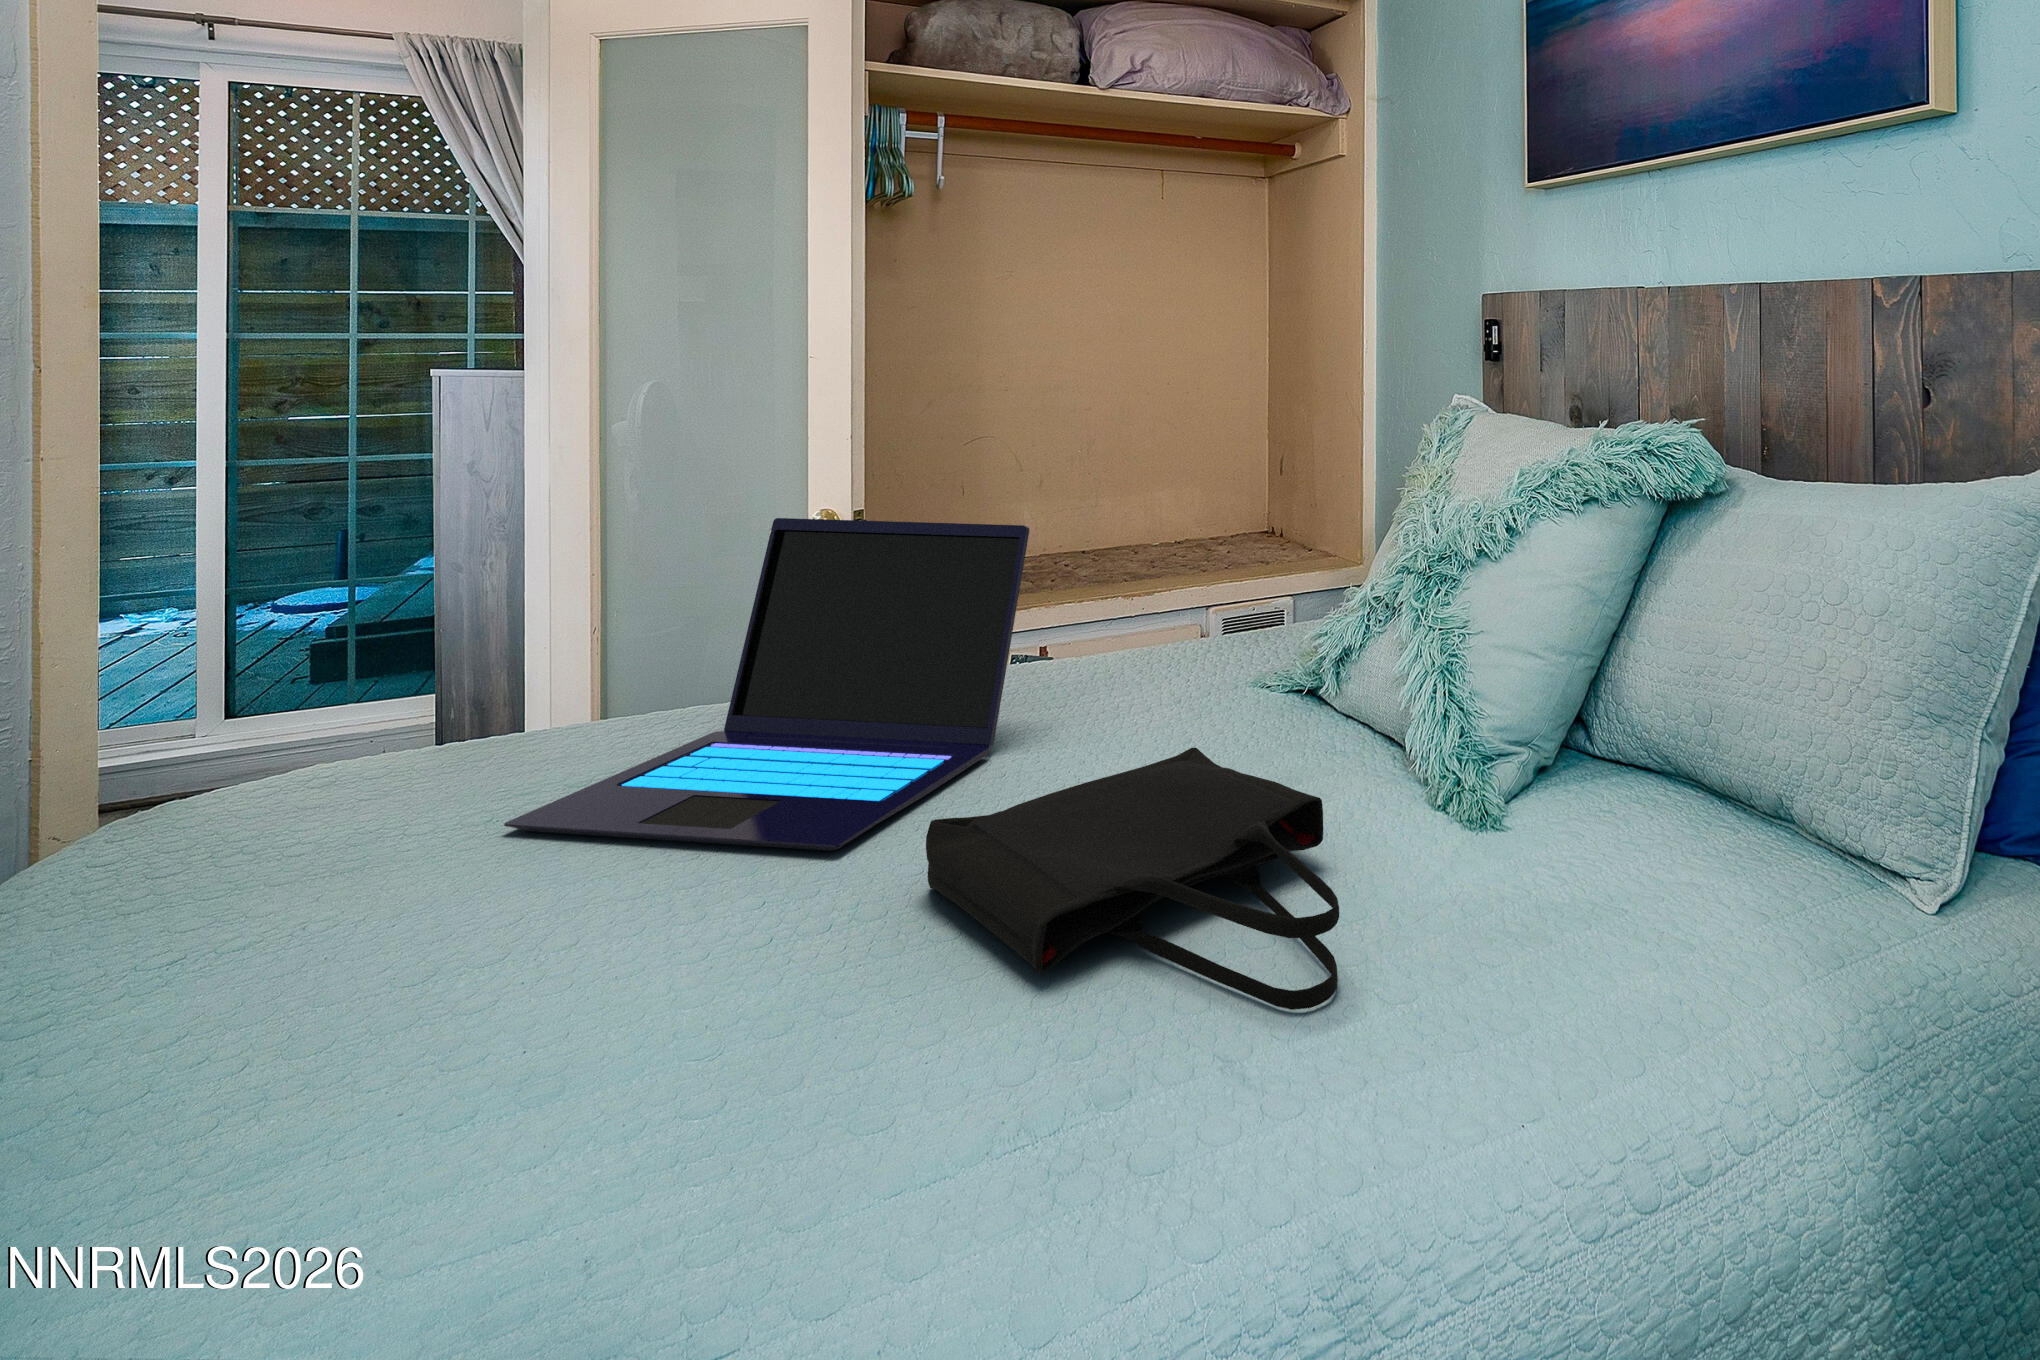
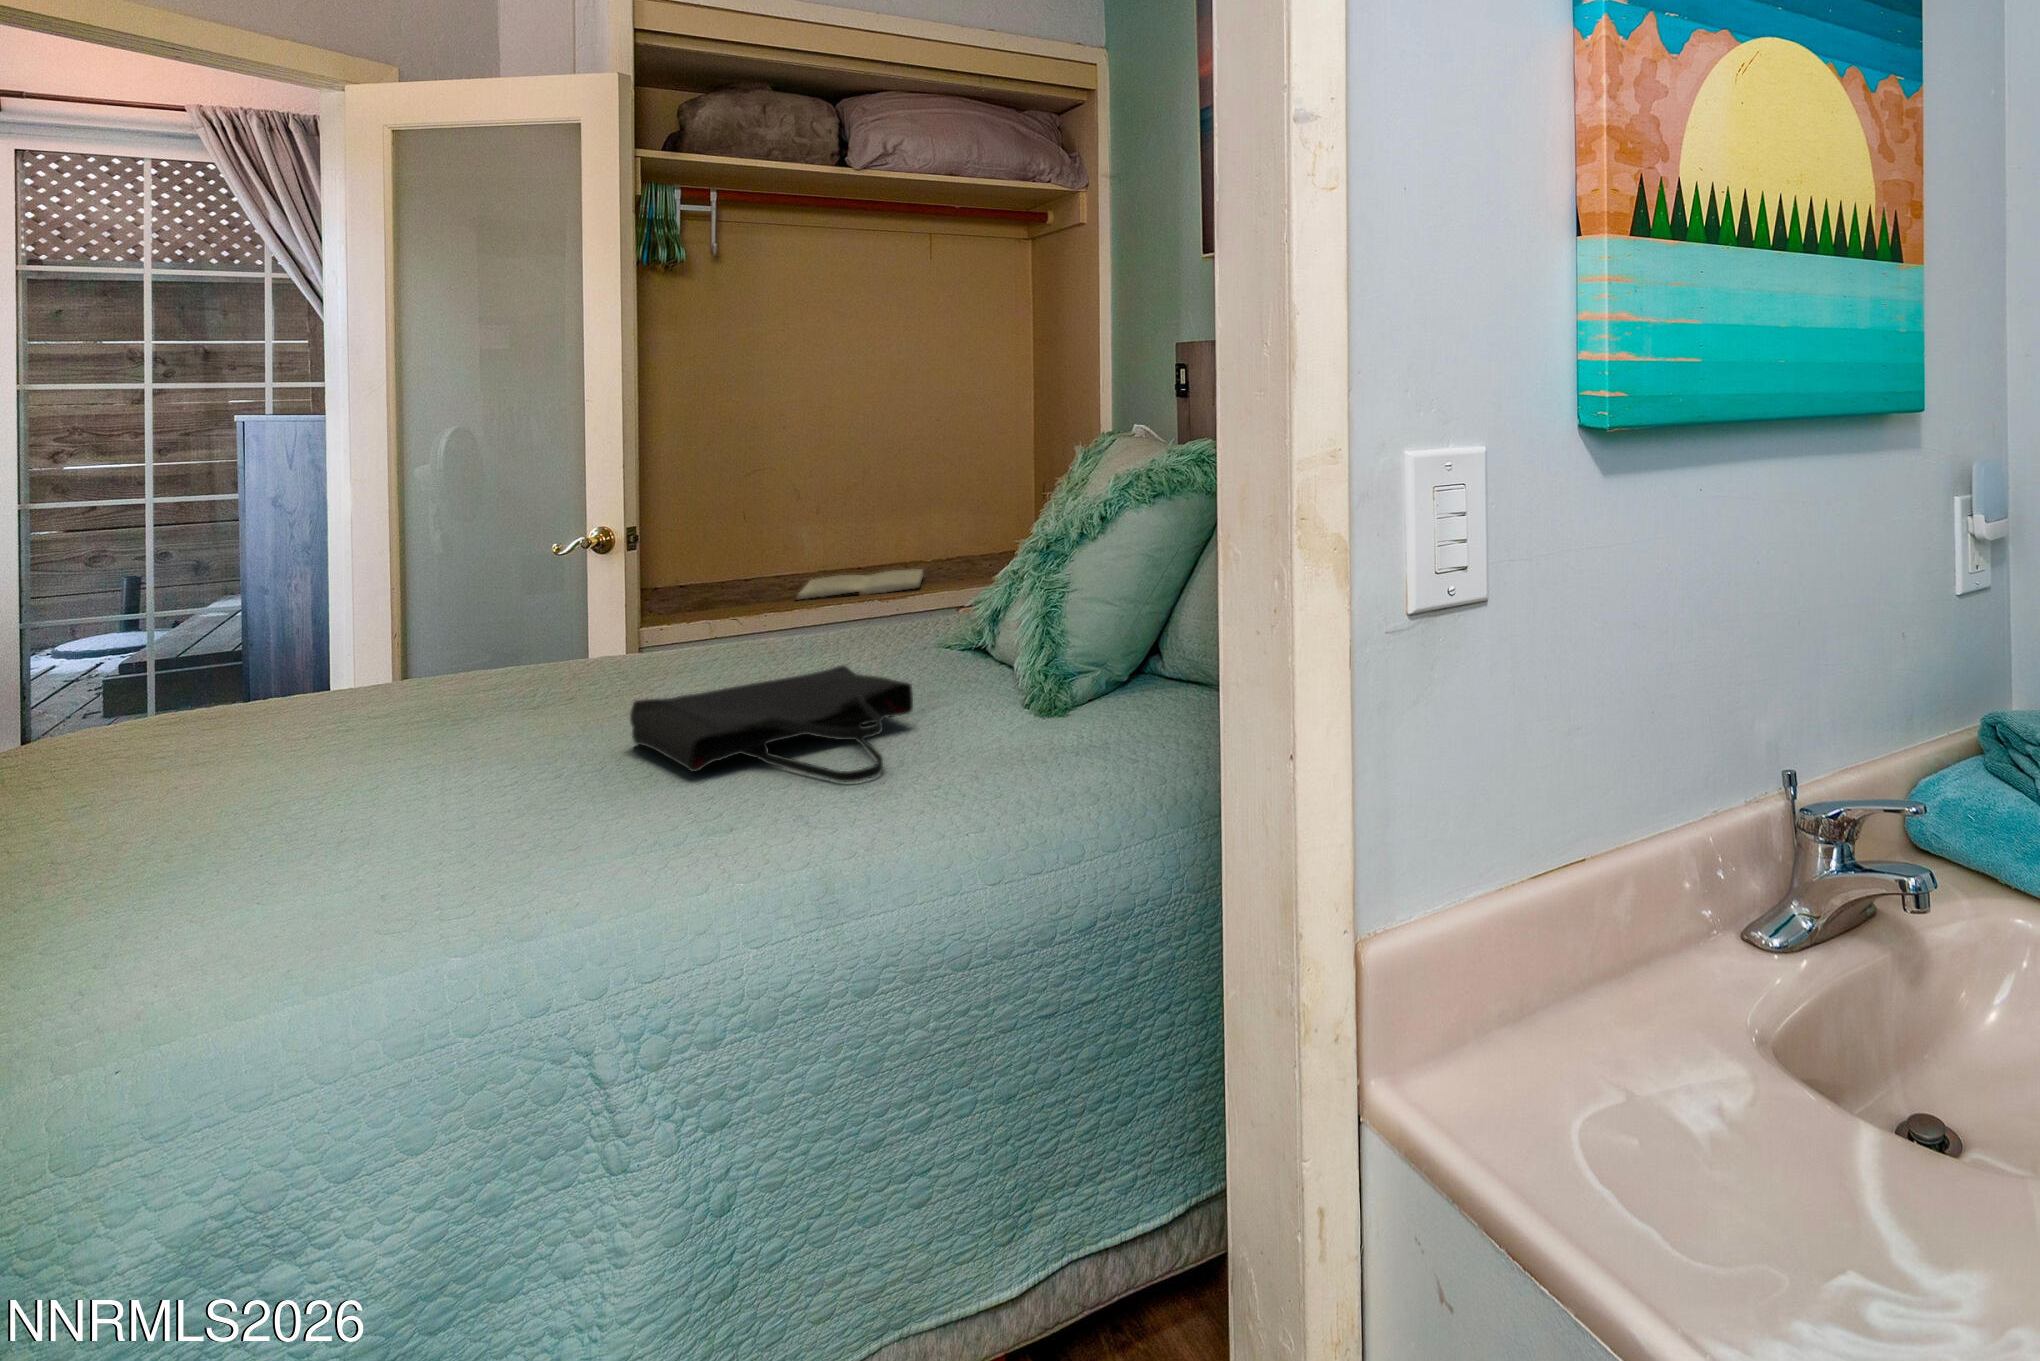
laptop: present [504,518,1029,851] -> none [329,521,739,731]
book: none [1026,556,1164,594] -> present [795,569,924,600]

